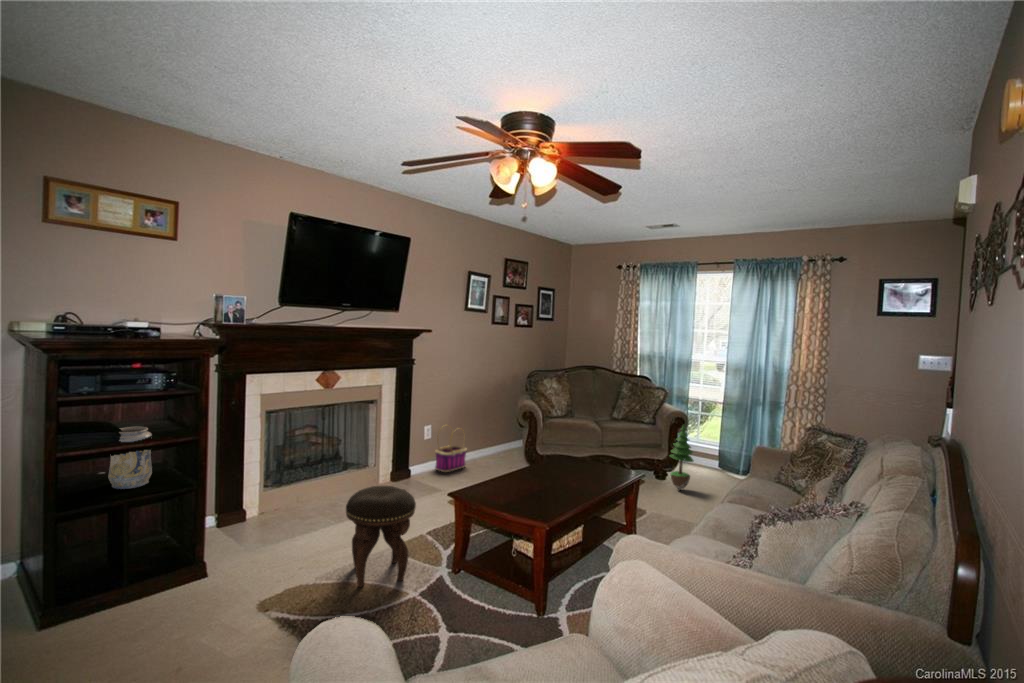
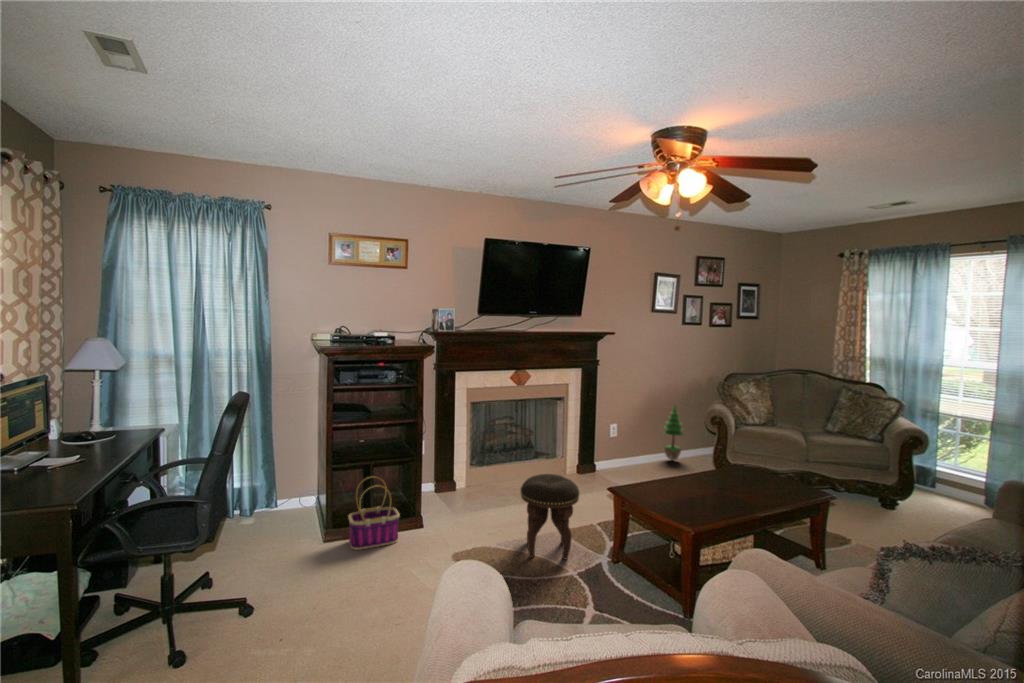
potted tree: present [670,425,694,490] -> present [664,405,683,461]
basket: present [435,426,467,472] -> present [348,478,400,550]
decorative vase: present [109,427,152,489] -> none [363,410,389,455]

